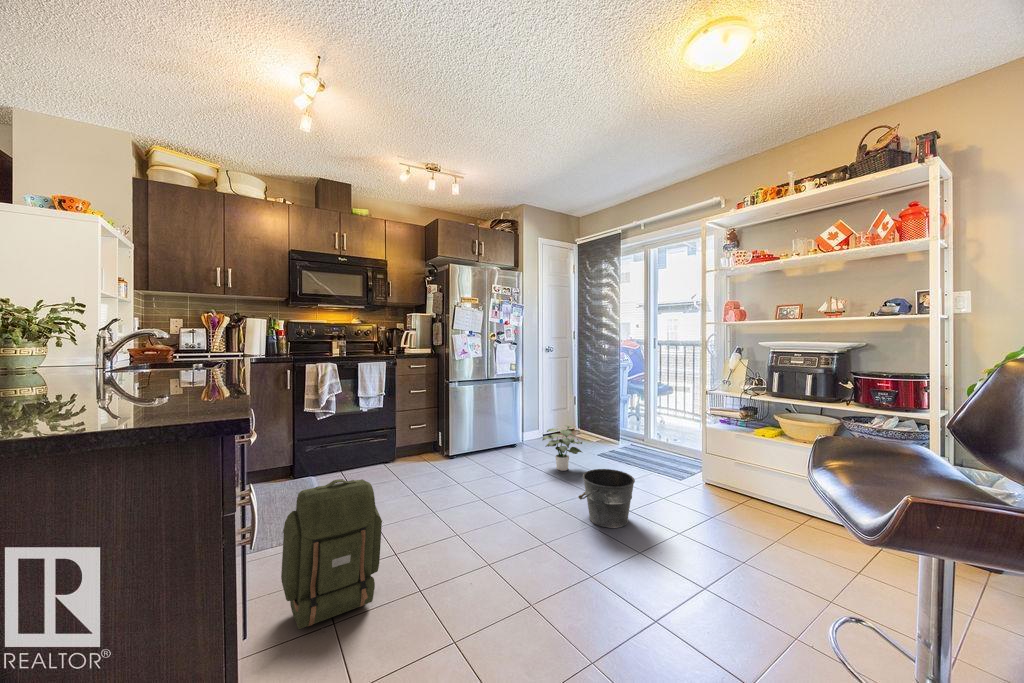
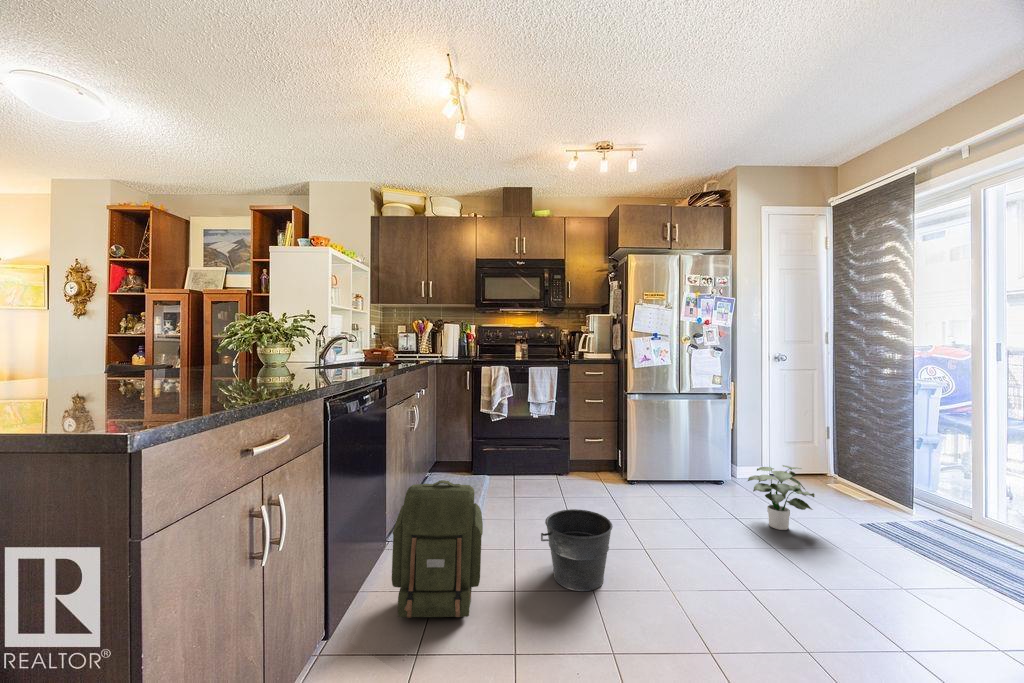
bucket: present [579,469,635,528] -> present [541,509,613,591]

